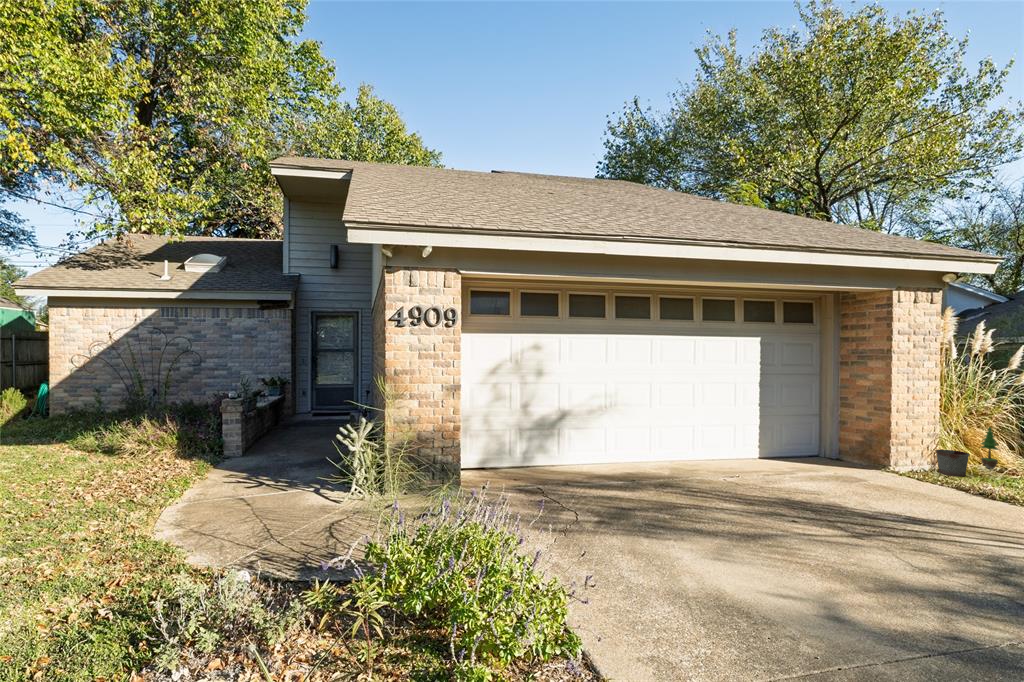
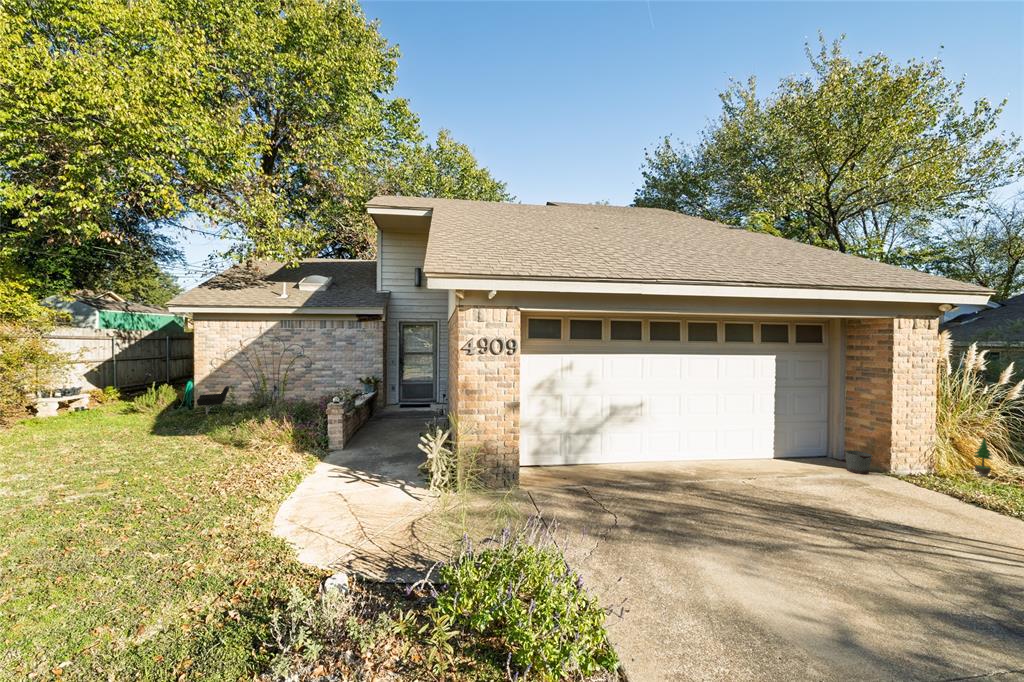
lounge chair: none [39,391,92,426] -> present [197,386,229,414]
bucket: present [936,450,970,476] -> present [845,451,872,474]

